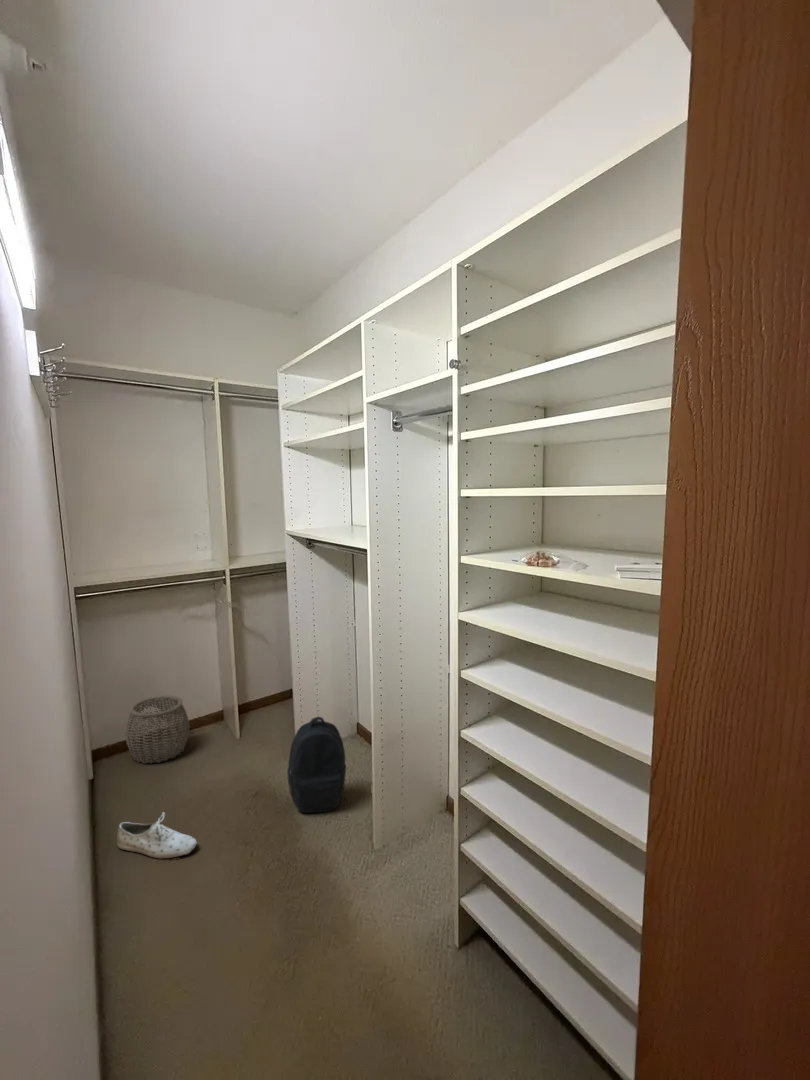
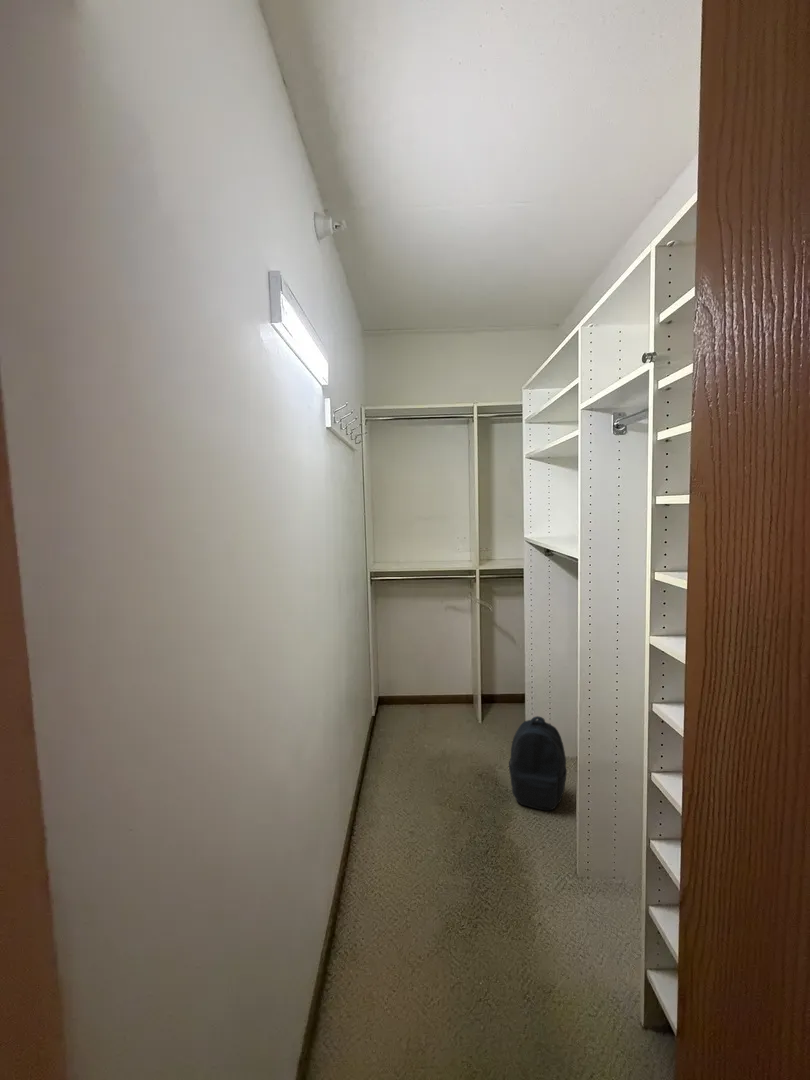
woven basket: present [125,696,189,763] -> none [395,670,443,725]
shoe: present [117,812,196,859] -> none [369,766,424,811]

